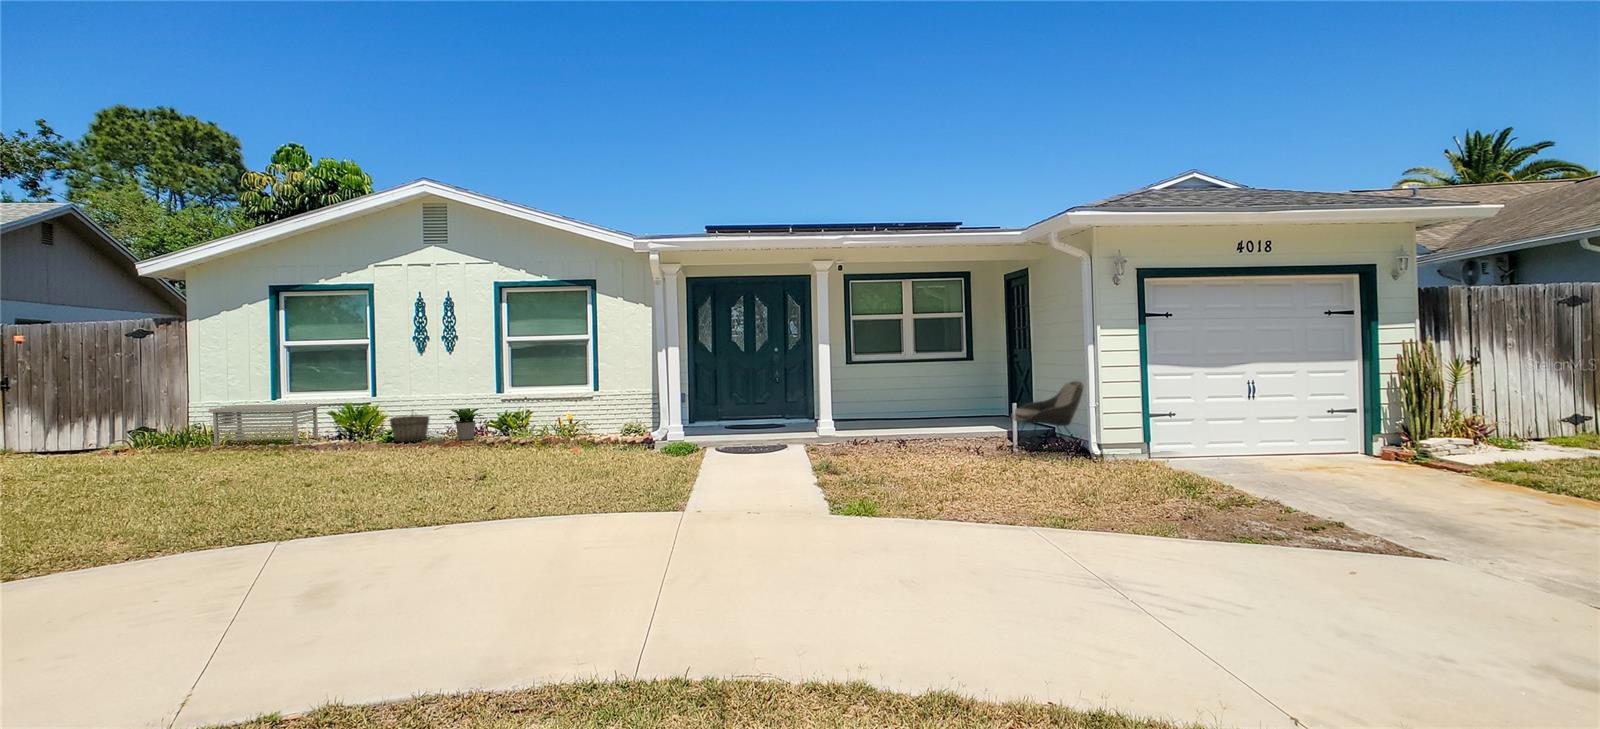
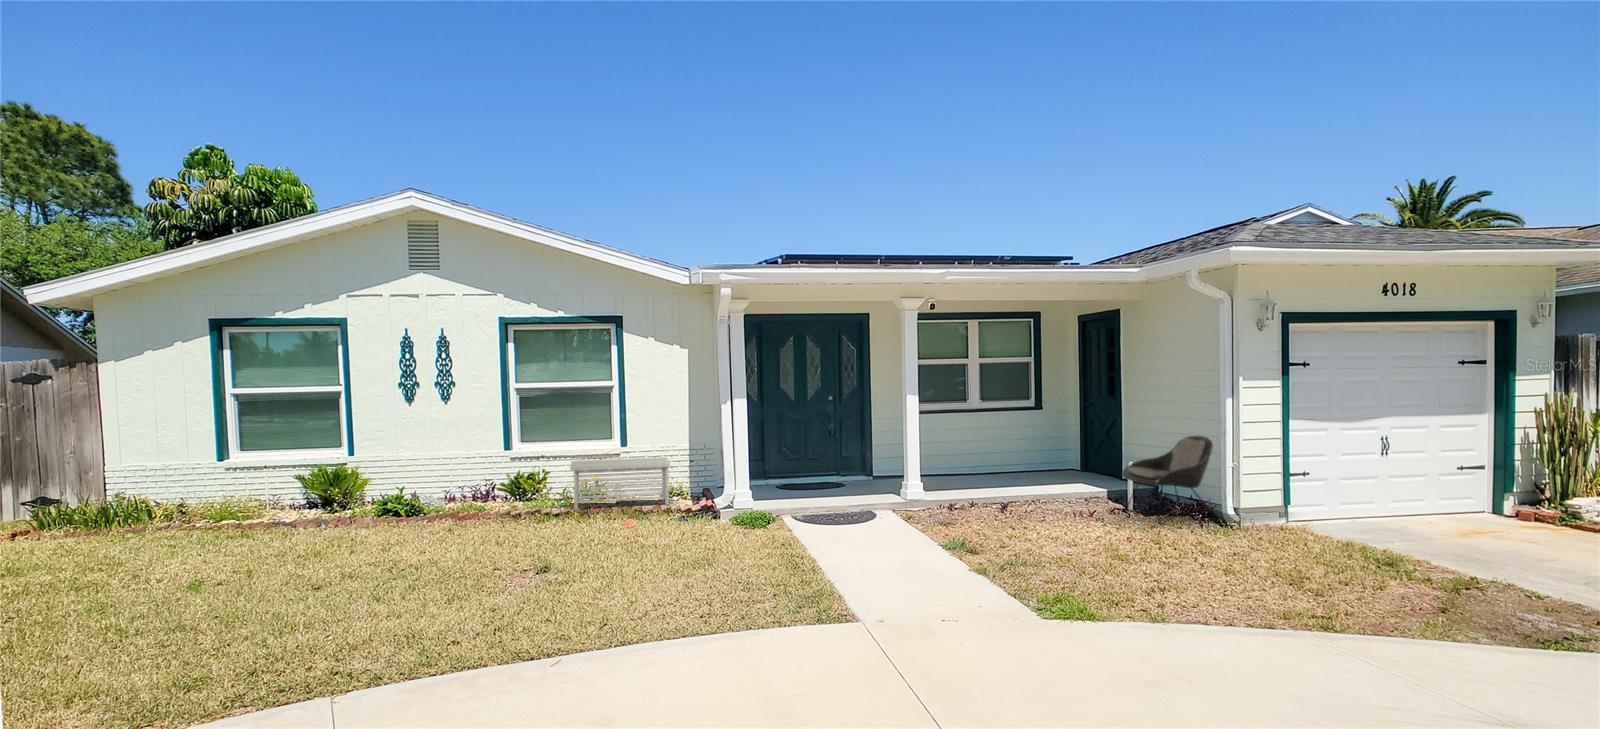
storage bench: present [209,404,319,445] -> present [570,457,670,510]
potted plant: present [449,409,483,440] -> none [446,470,492,509]
wooden bucket: present [389,410,429,441] -> none [372,472,421,513]

